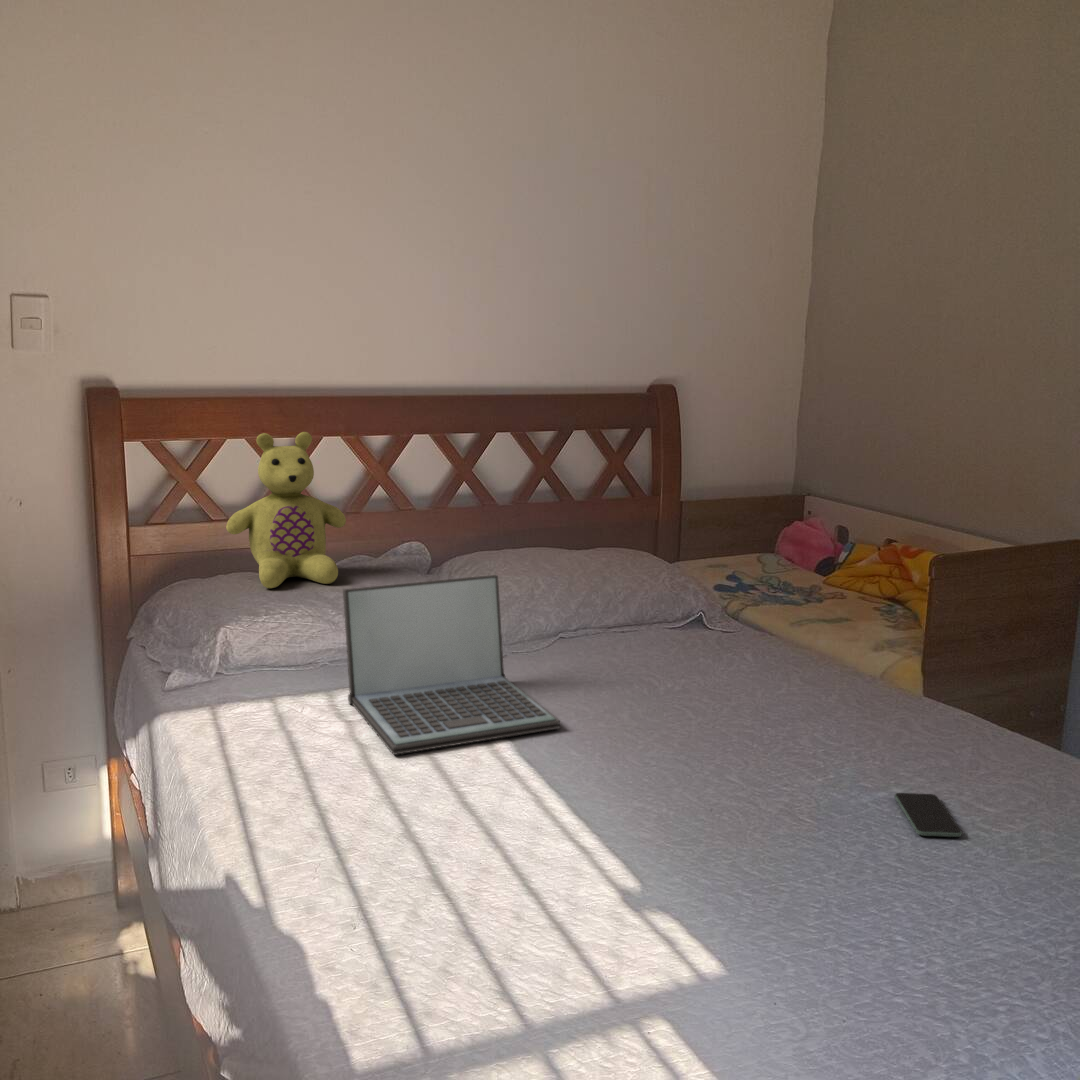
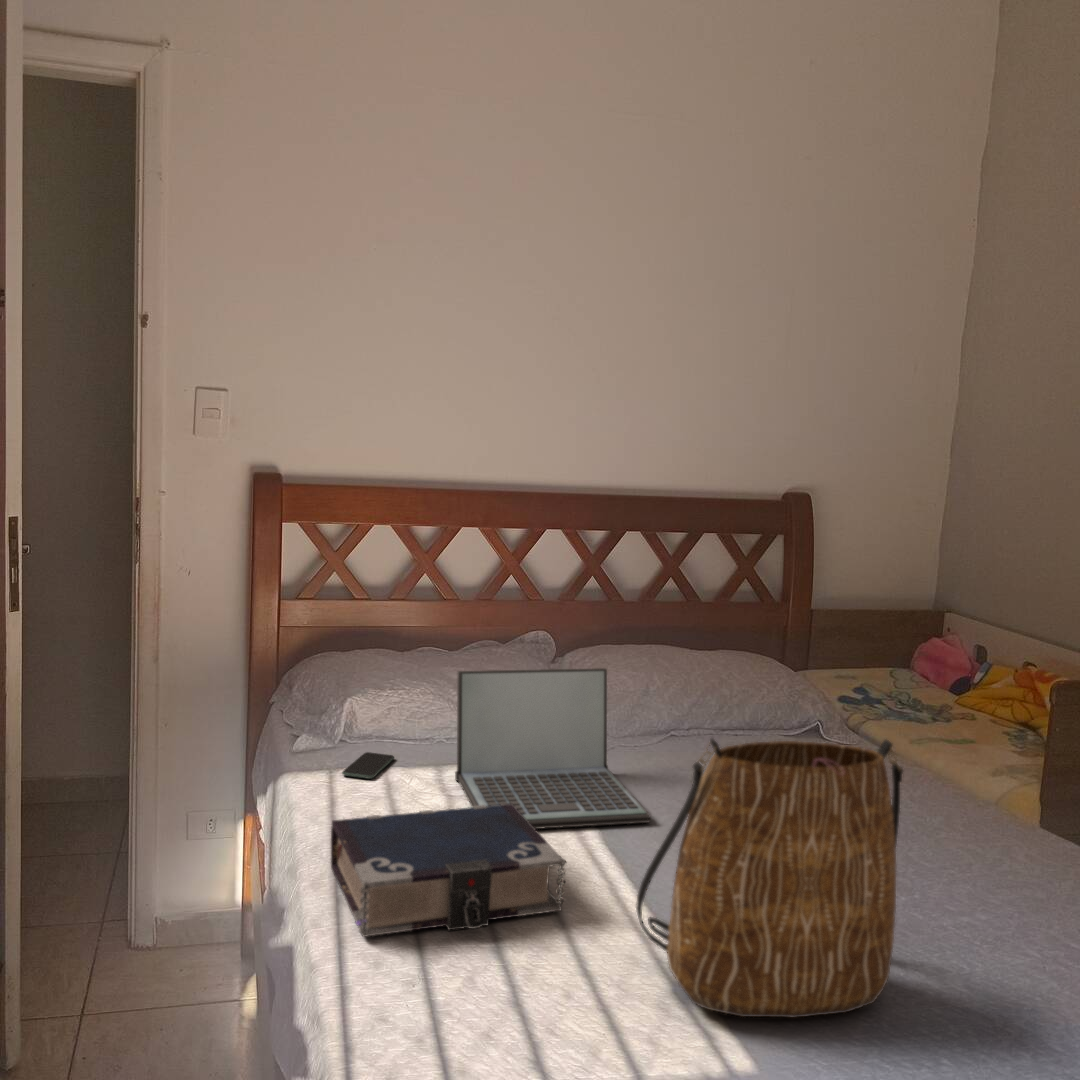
stuffed bear: present [226,432,346,588] -> none [365,521,476,666]
tote bag: none [579,625,843,918] -> present [636,739,903,1017]
book: none [233,724,495,882] -> present [331,804,567,937]
smartphone: present [895,793,962,837] -> present [342,752,394,779]

